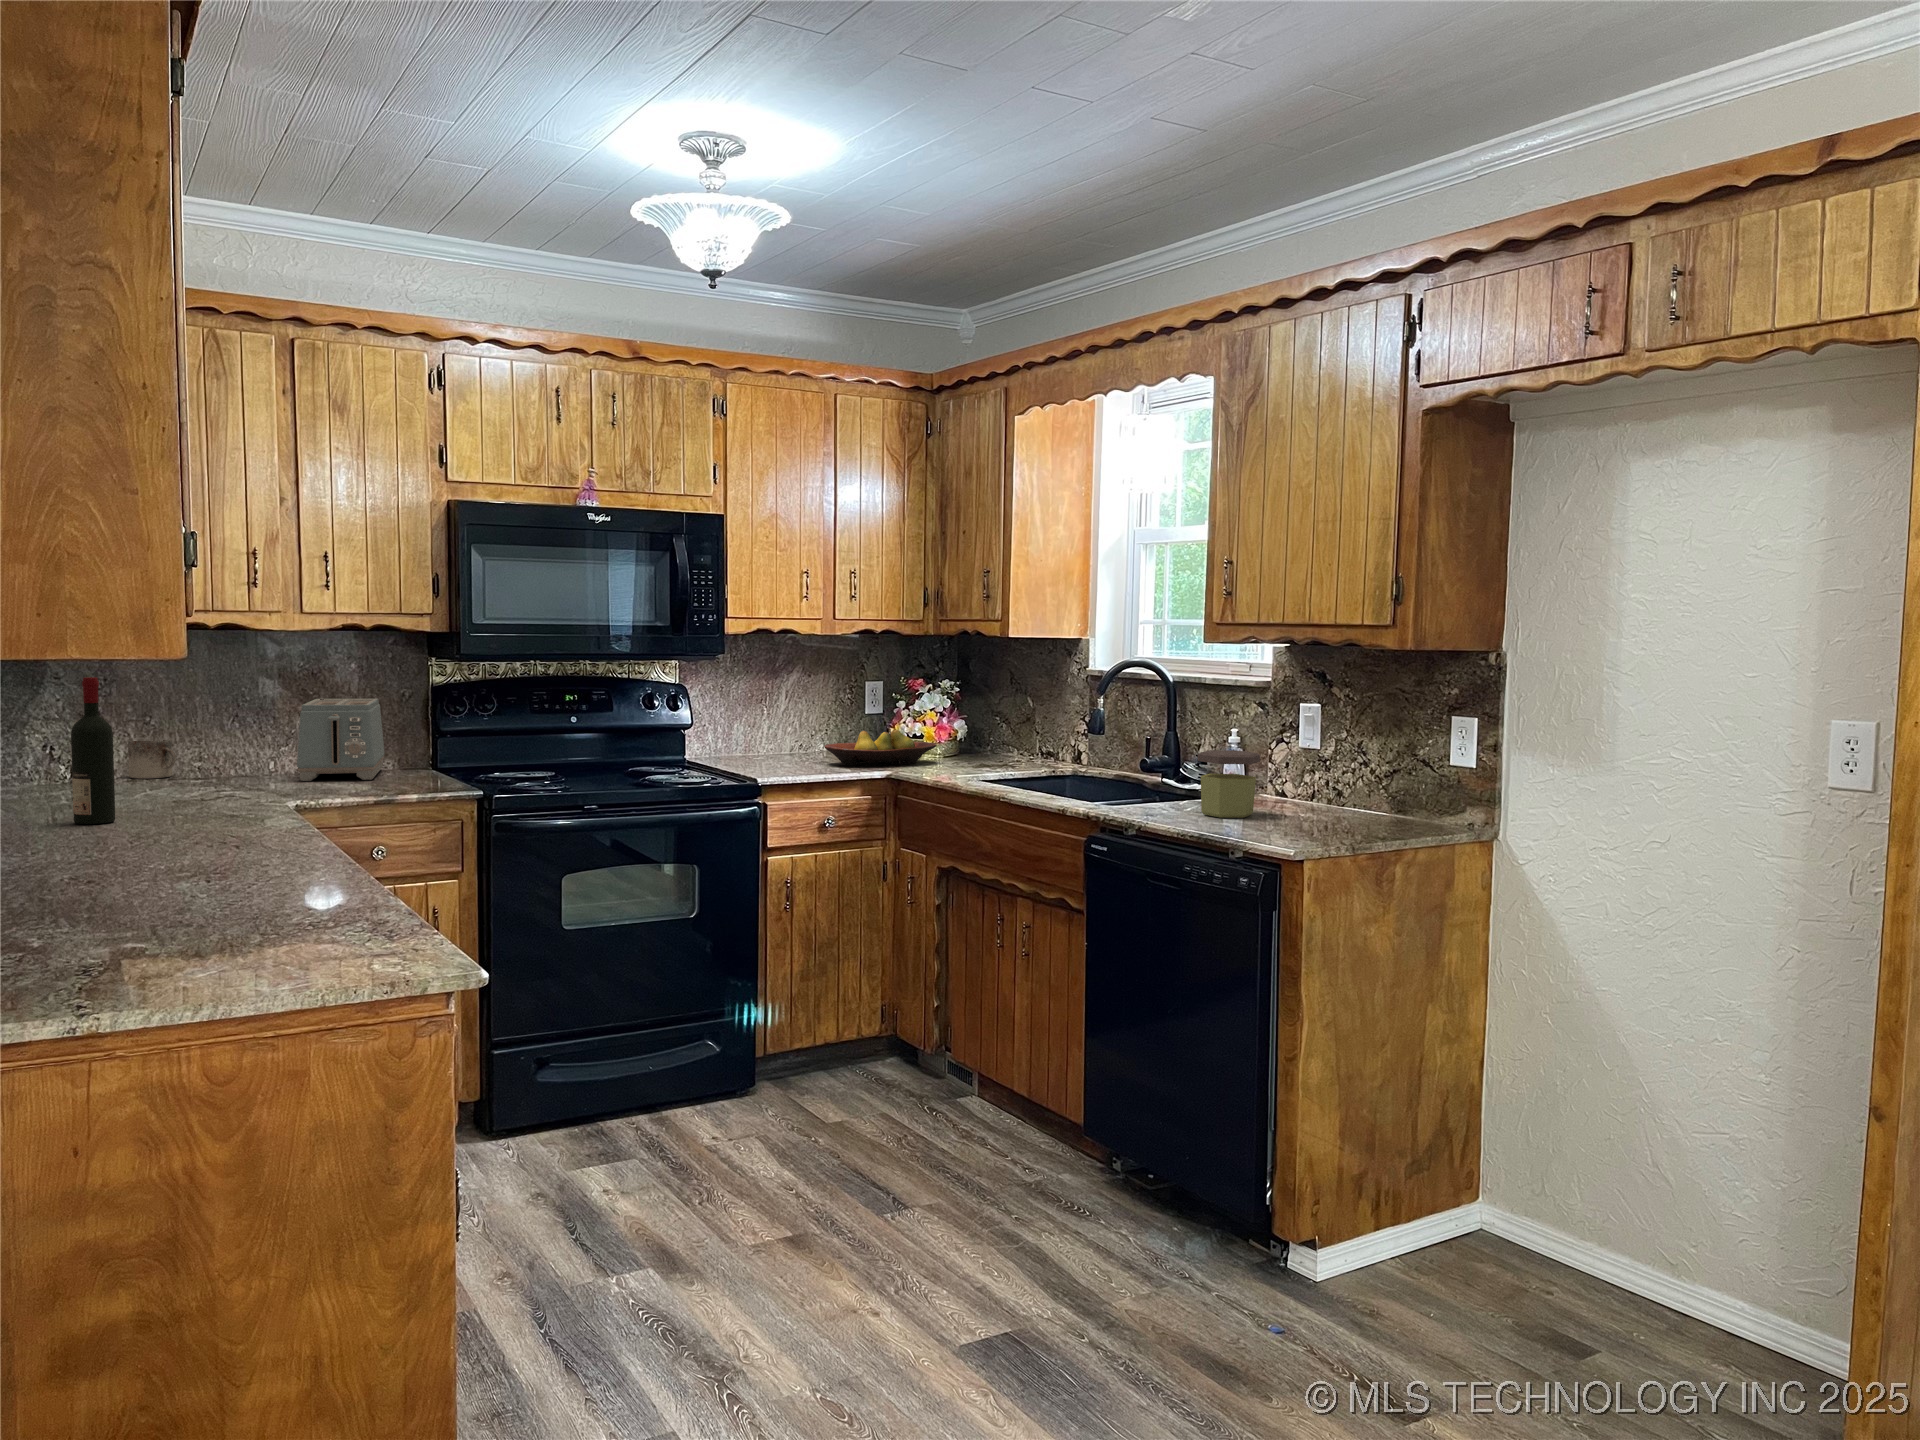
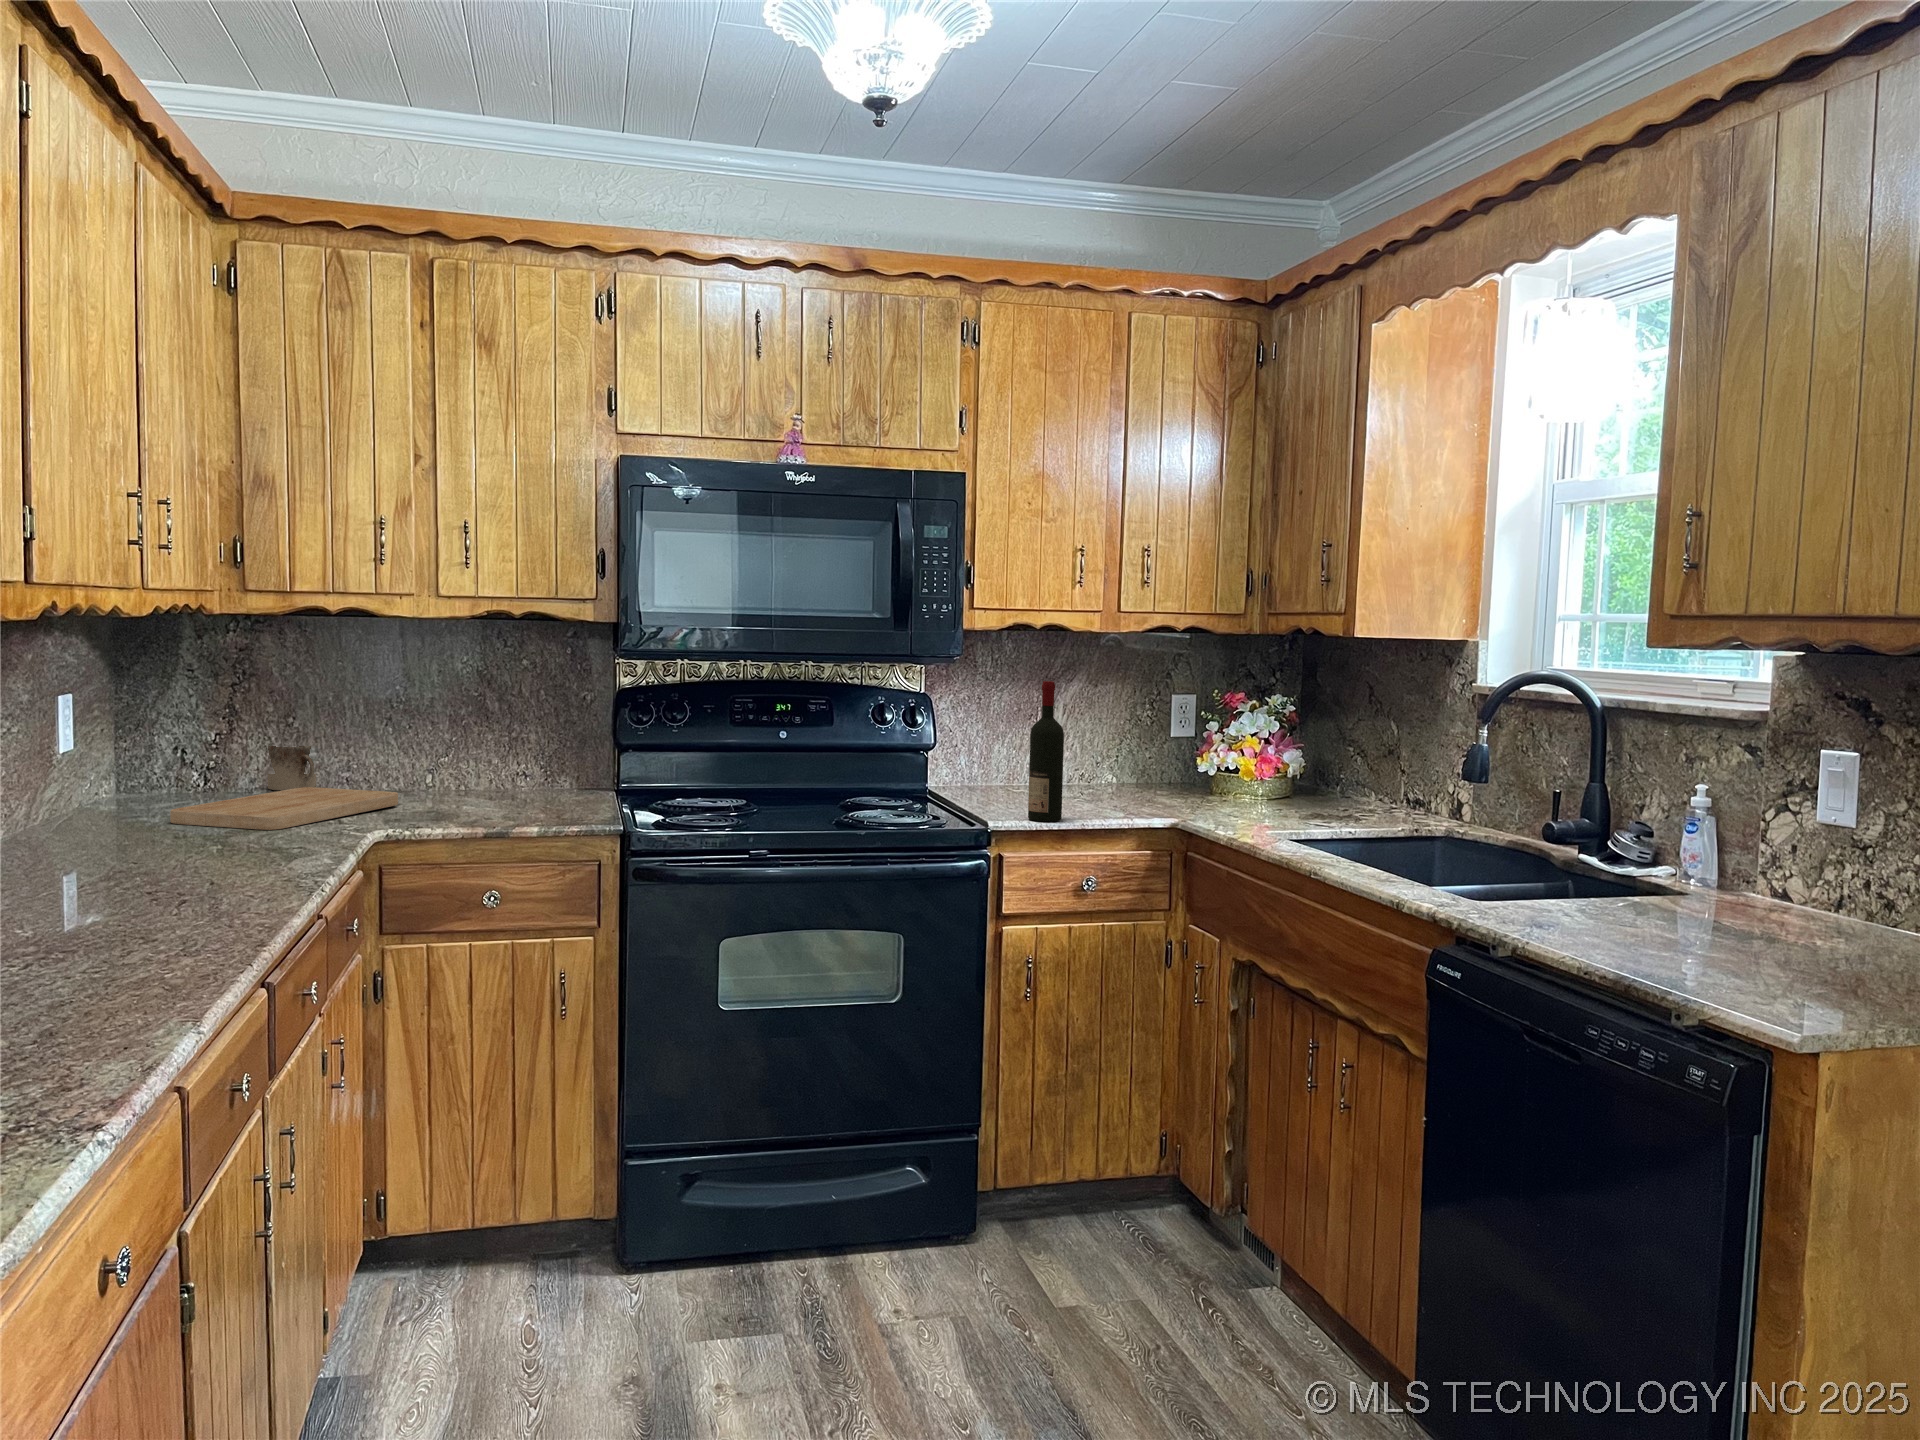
wine bottle: present [71,677,115,824] -> present [1028,681,1064,821]
toaster: present [297,699,385,781] -> none [433,701,557,804]
fruit bowl: present [824,730,936,766] -> none [1101,760,1257,809]
jar: present [1198,750,1260,818] -> none [1627,823,1741,940]
cutting board: none [98,773,273,803] -> present [170,787,398,830]

